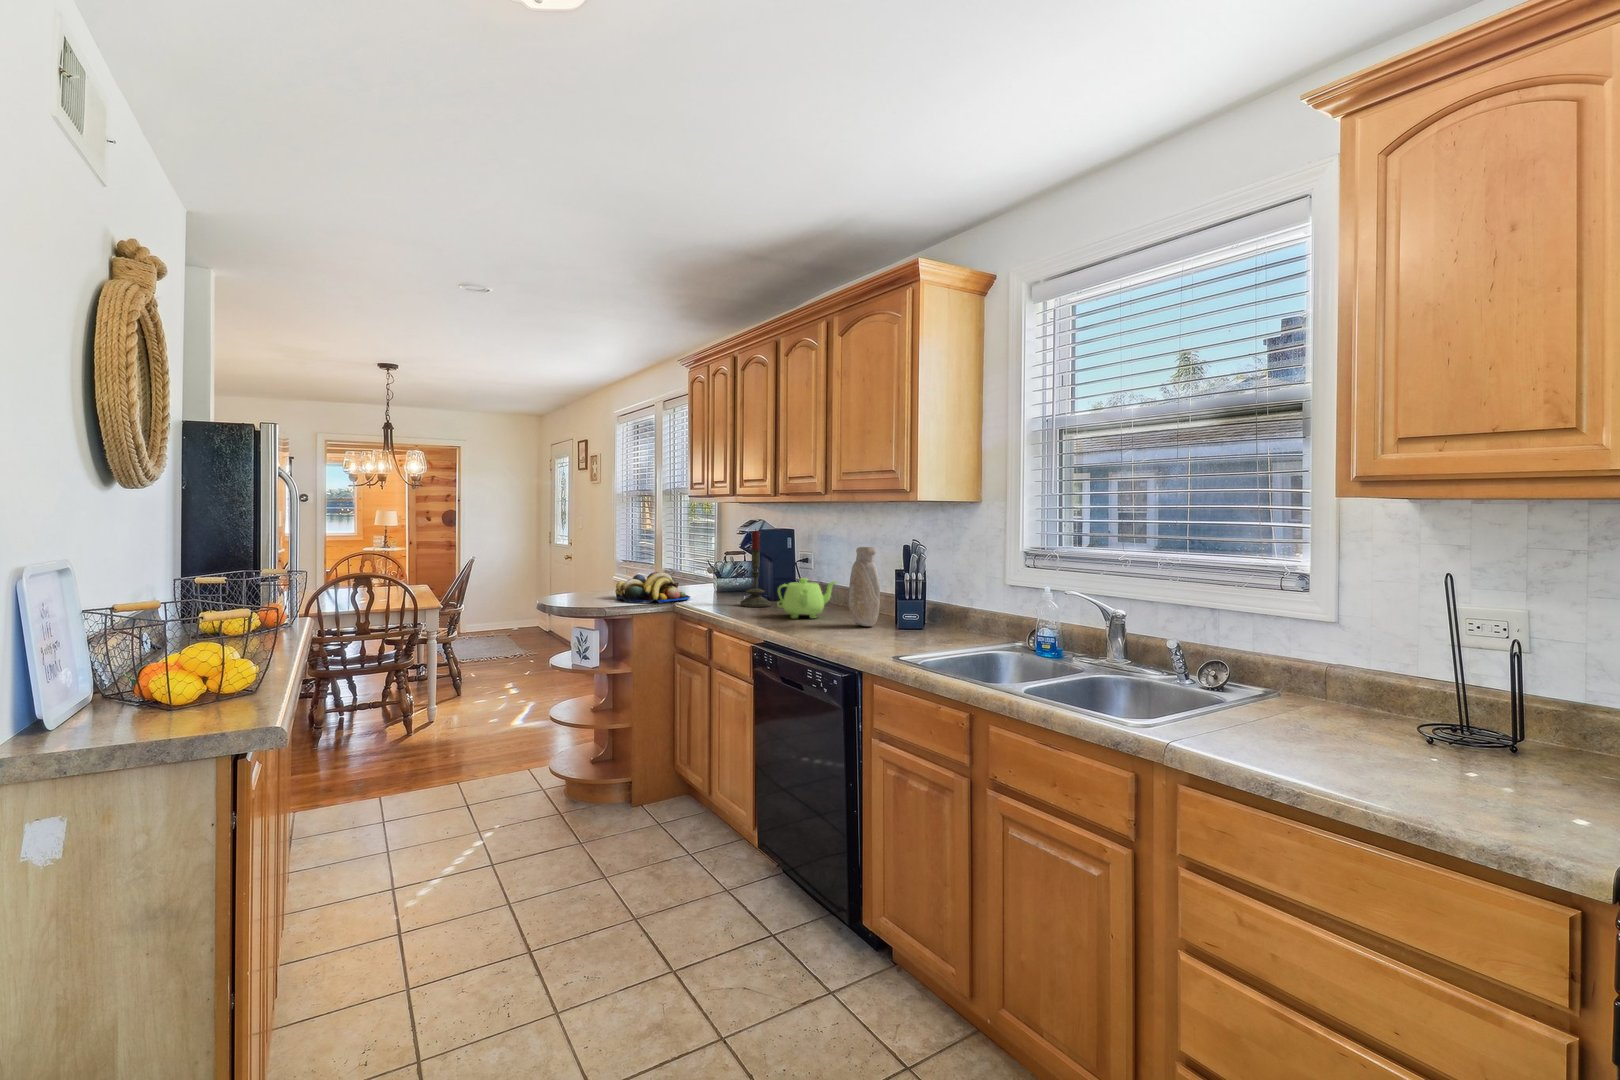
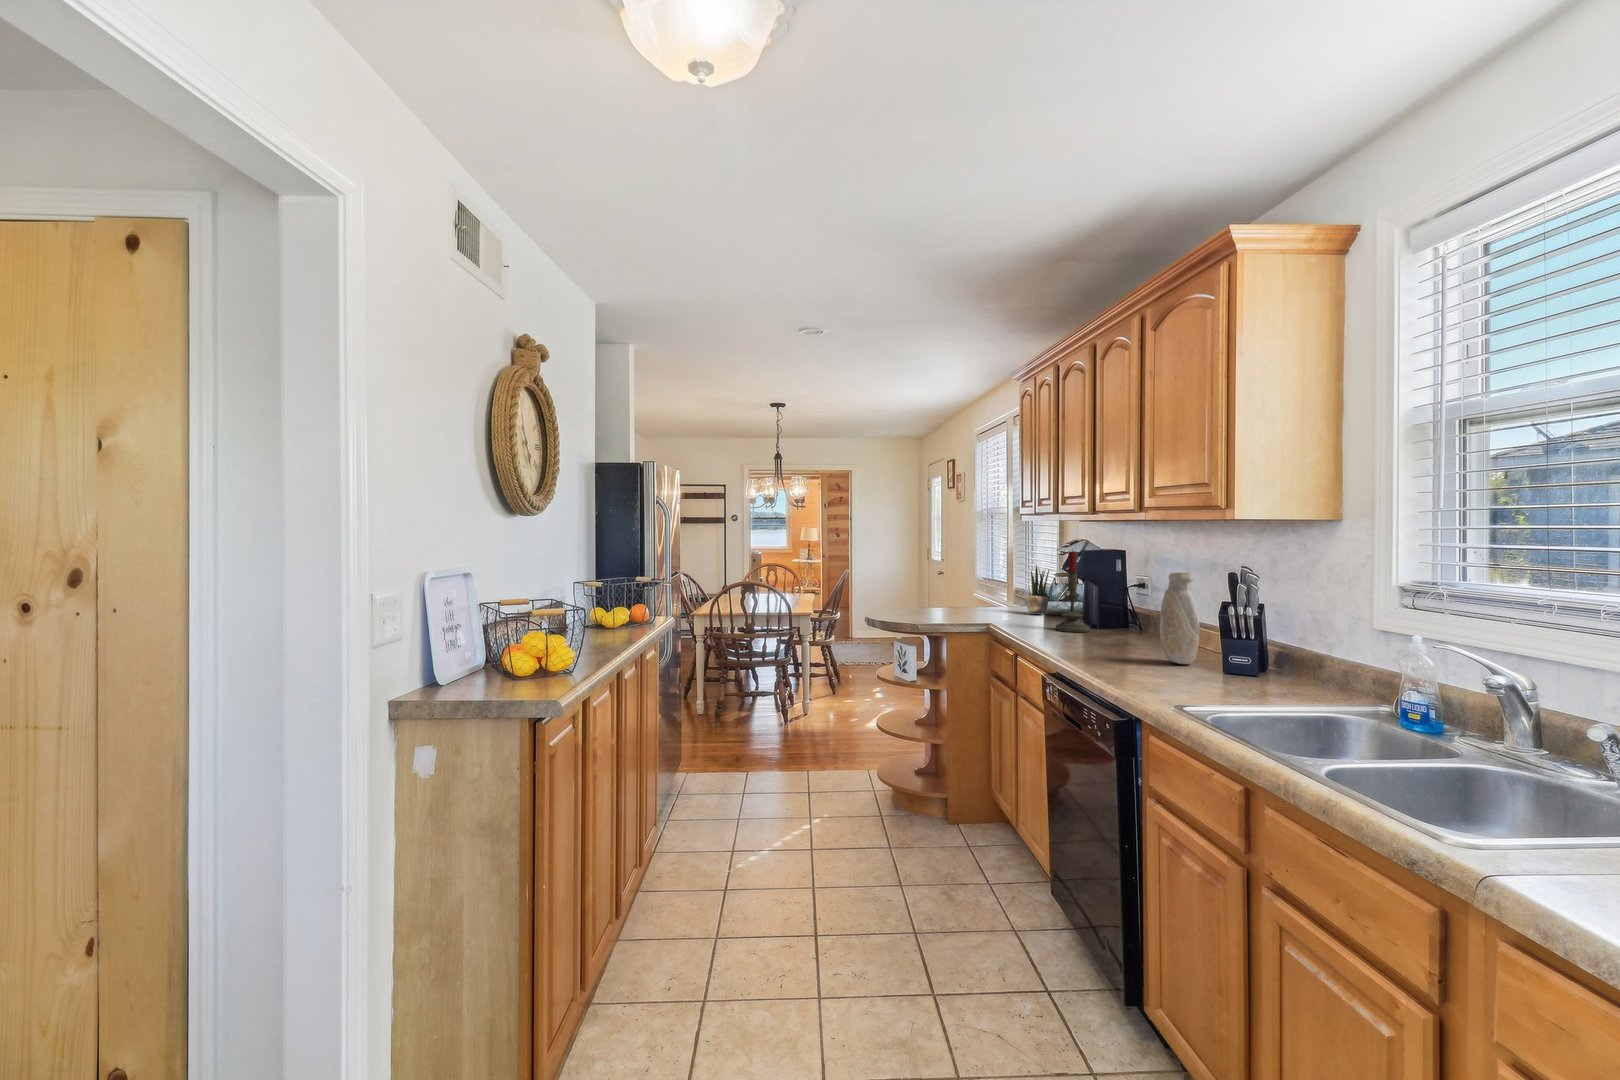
potted plant: none [702,545,723,593] -> present [1027,565,1049,614]
fruit bowl: present [615,572,690,603] -> none [937,591,1010,622]
teapot: present [777,578,836,618] -> none [1084,604,1156,650]

